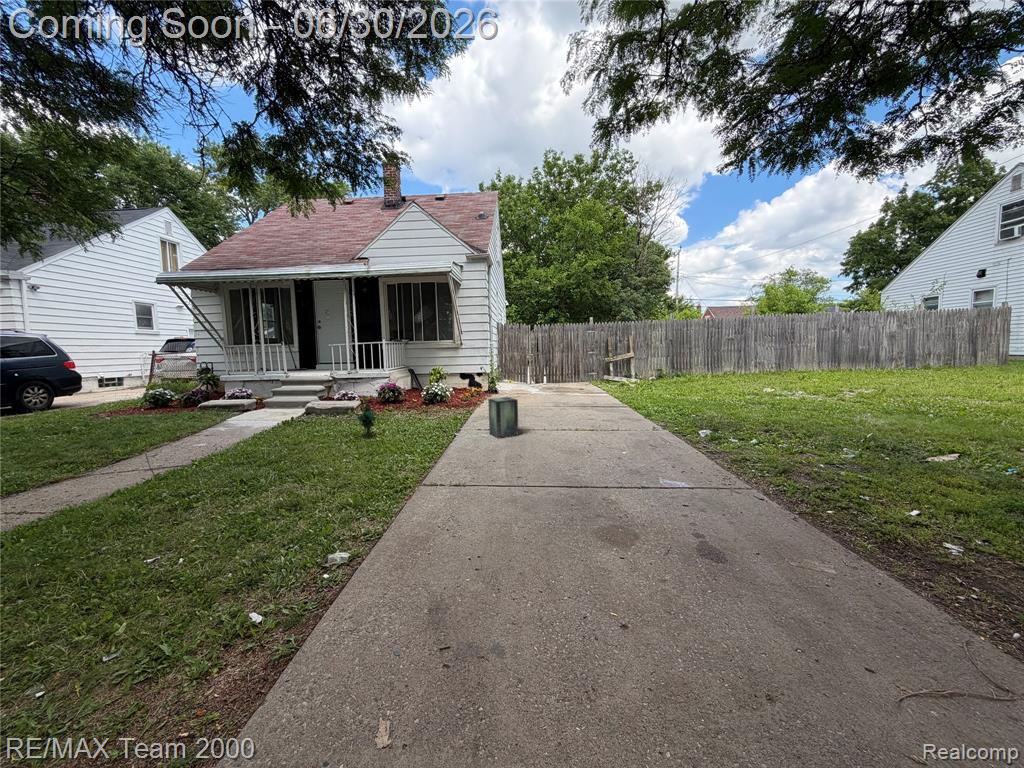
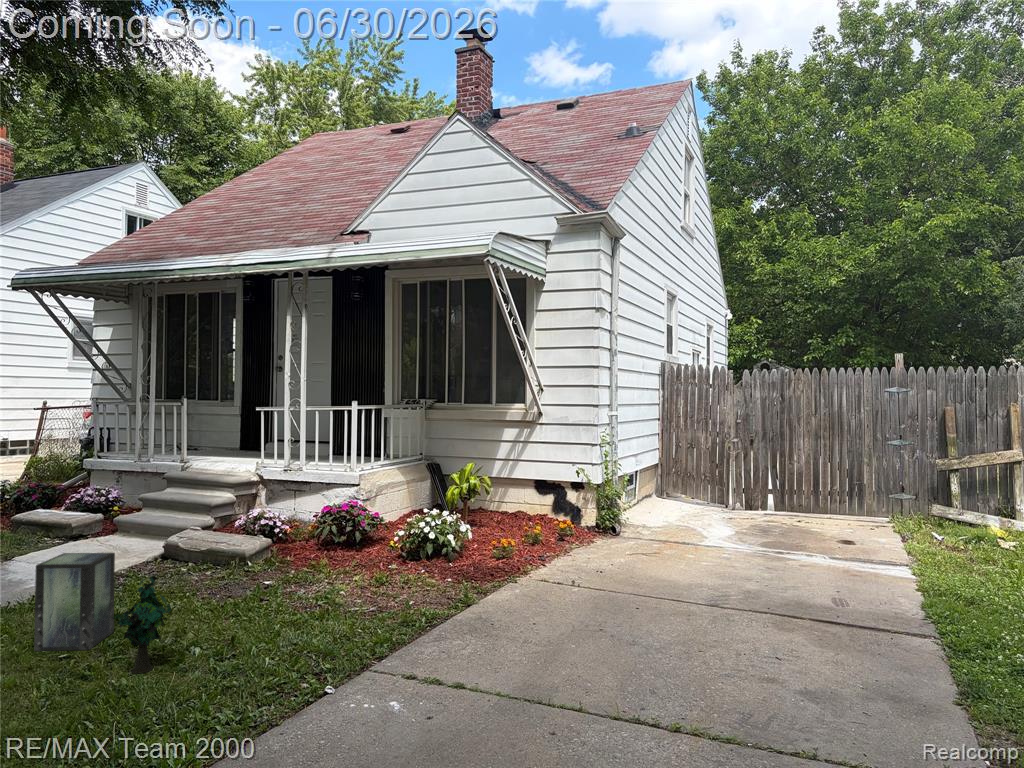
storage box: present [488,397,518,439] -> present [34,553,115,651]

